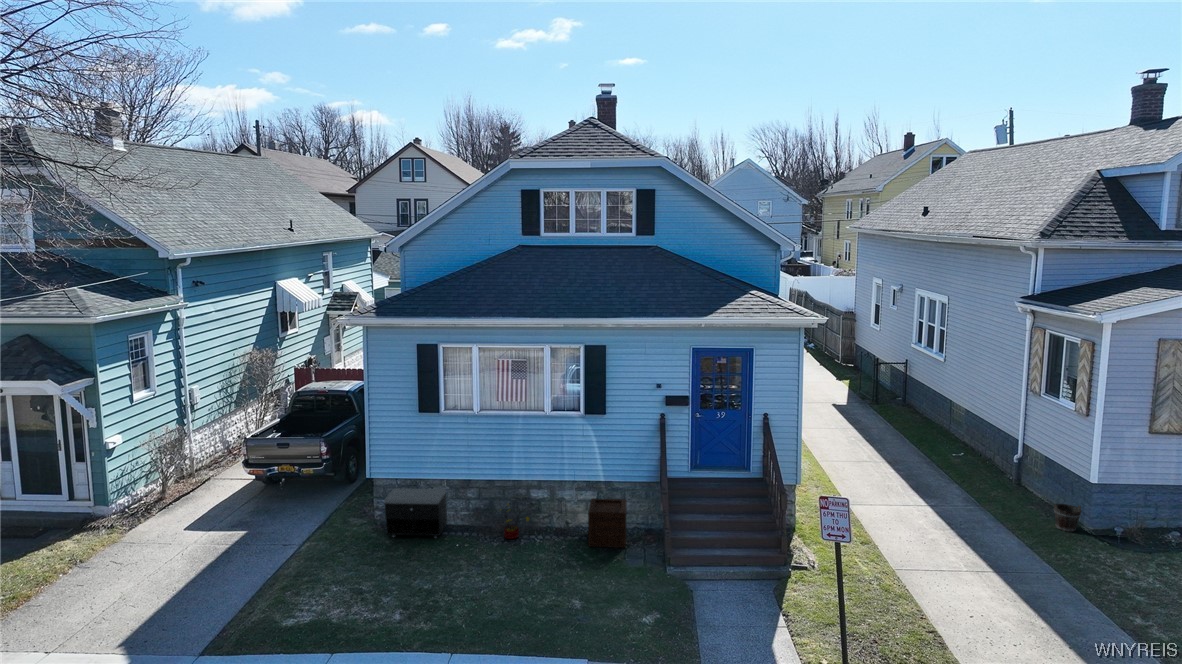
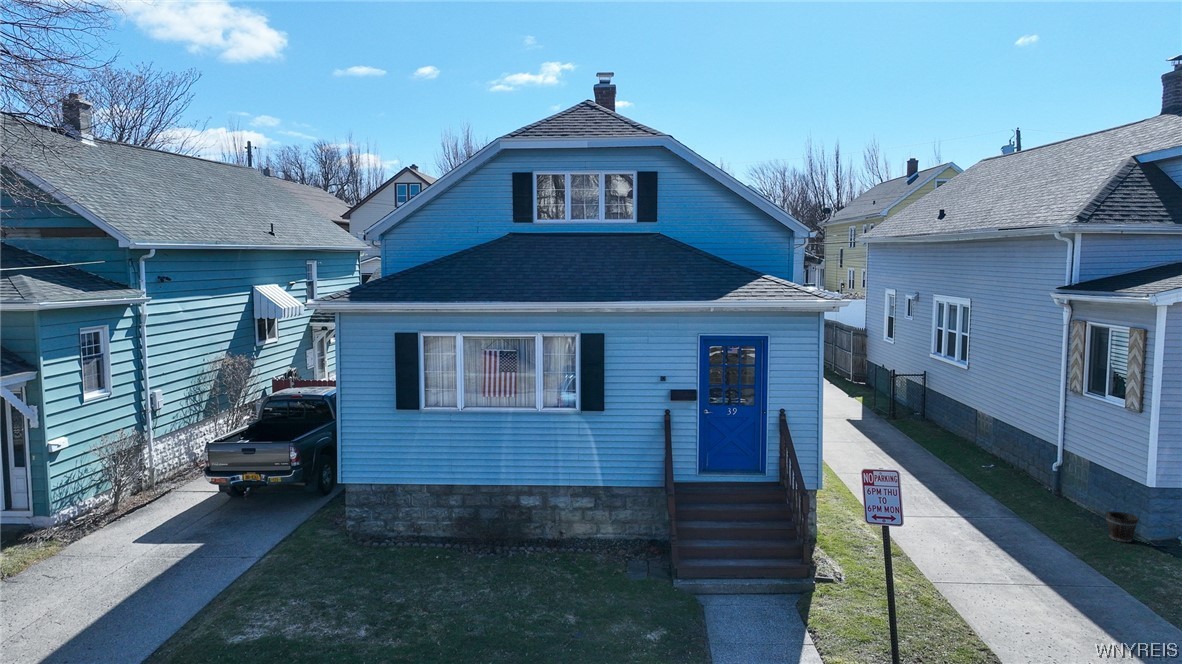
storage bench: present [384,488,447,538] -> none [355,495,427,550]
wooden crate: present [588,498,627,548] -> none [584,506,627,560]
decorative plant: present [503,505,529,539] -> none [484,506,519,551]

